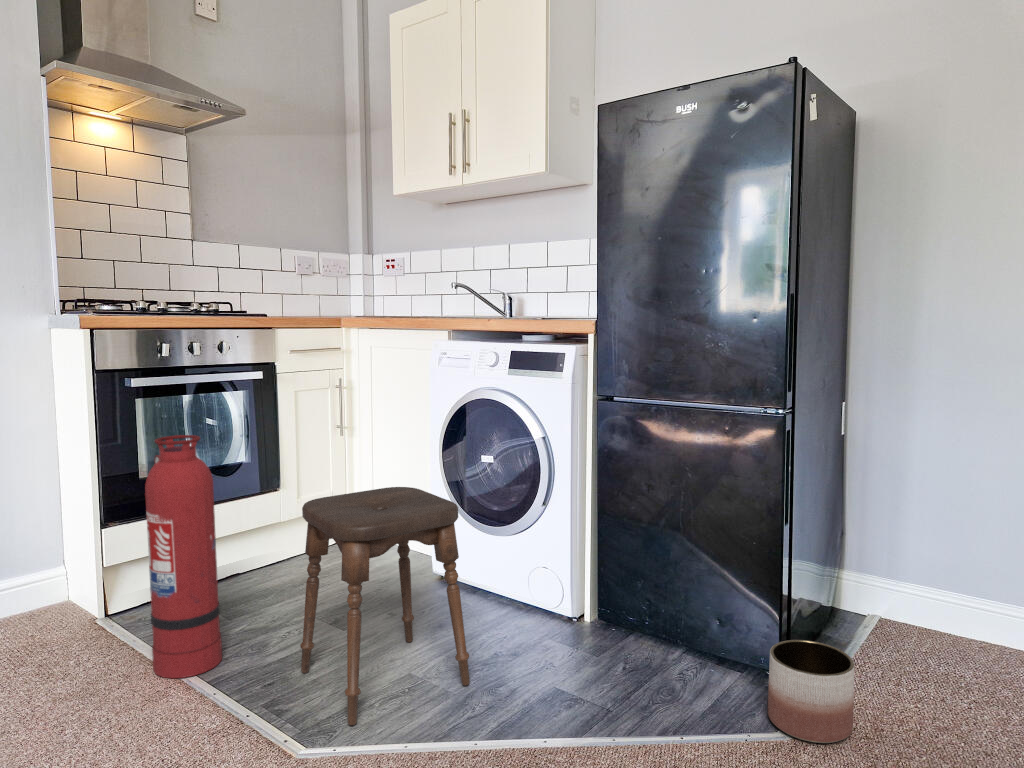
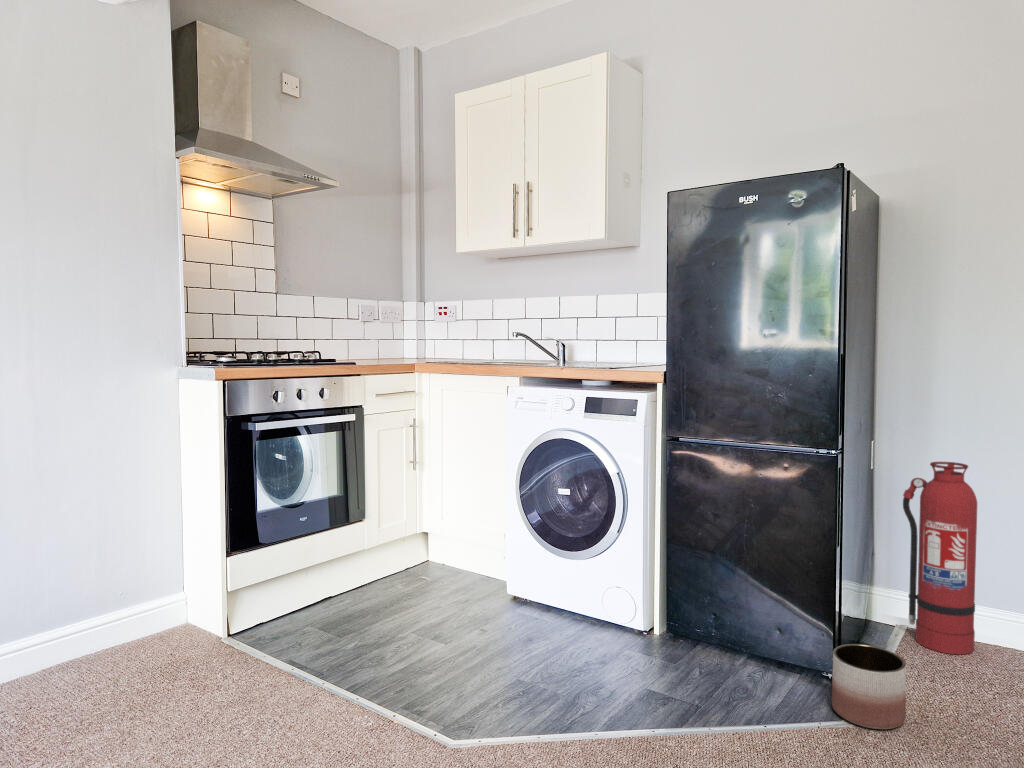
fire extinguisher: present [145,435,222,678] -> present [903,462,977,654]
stool: present [300,487,470,725] -> none [423,517,573,722]

